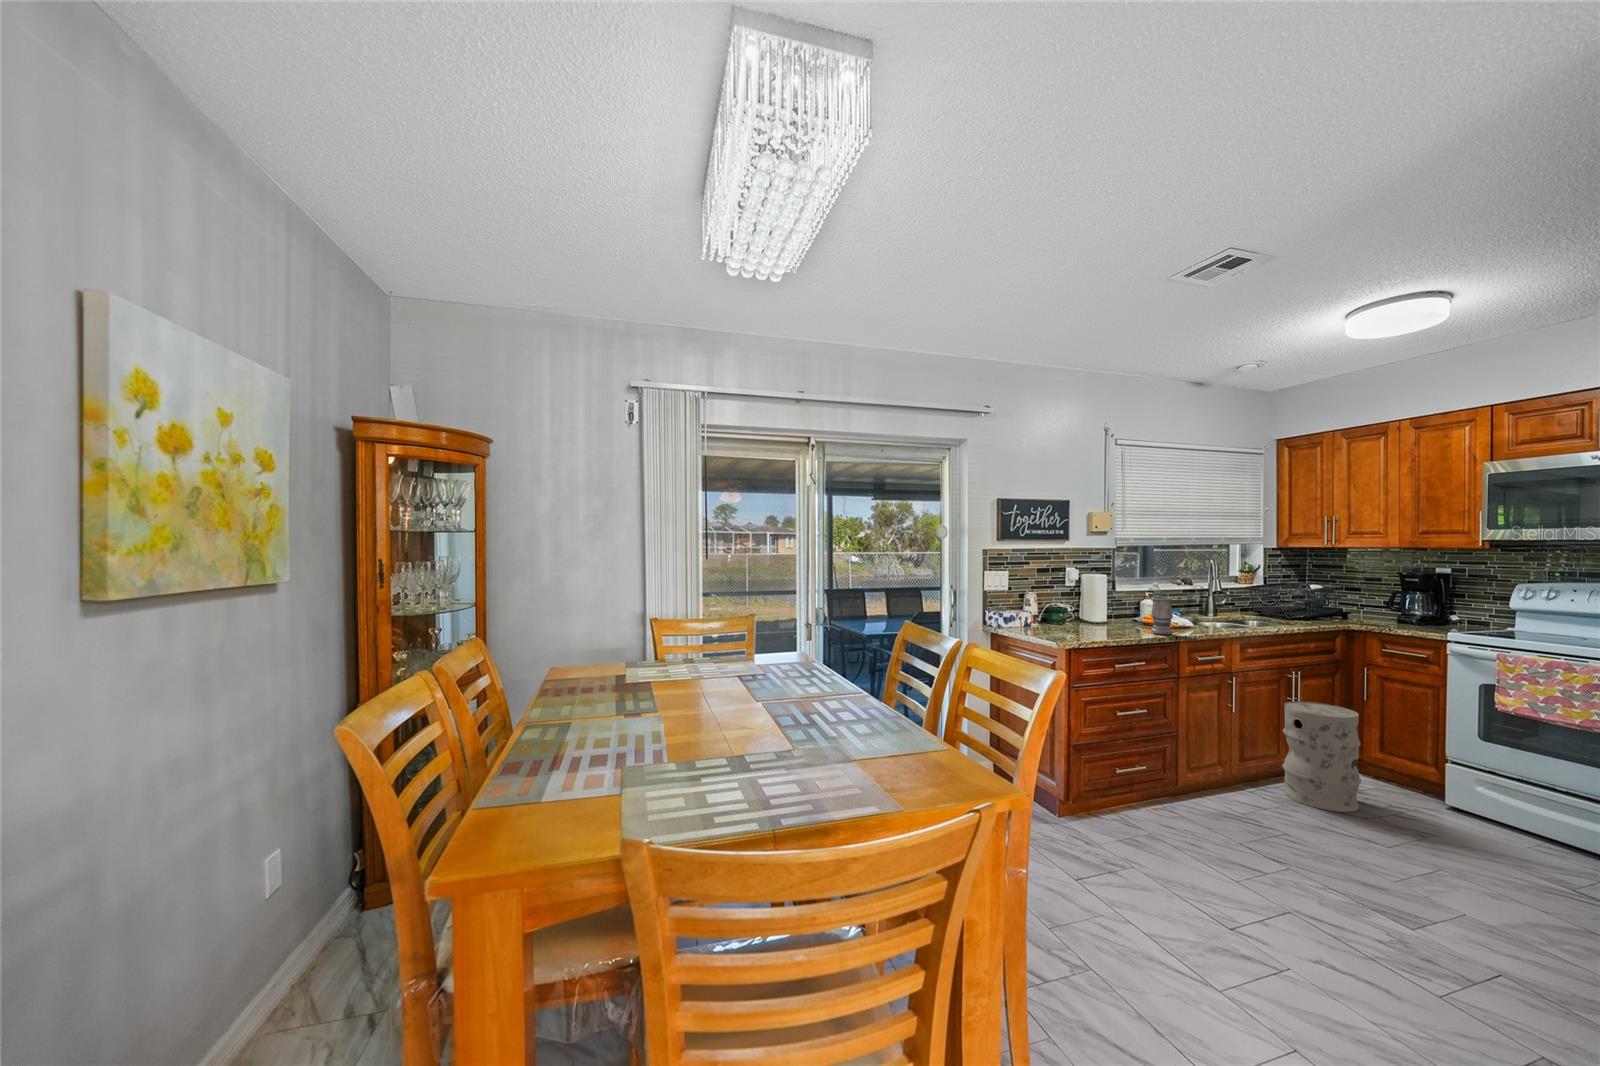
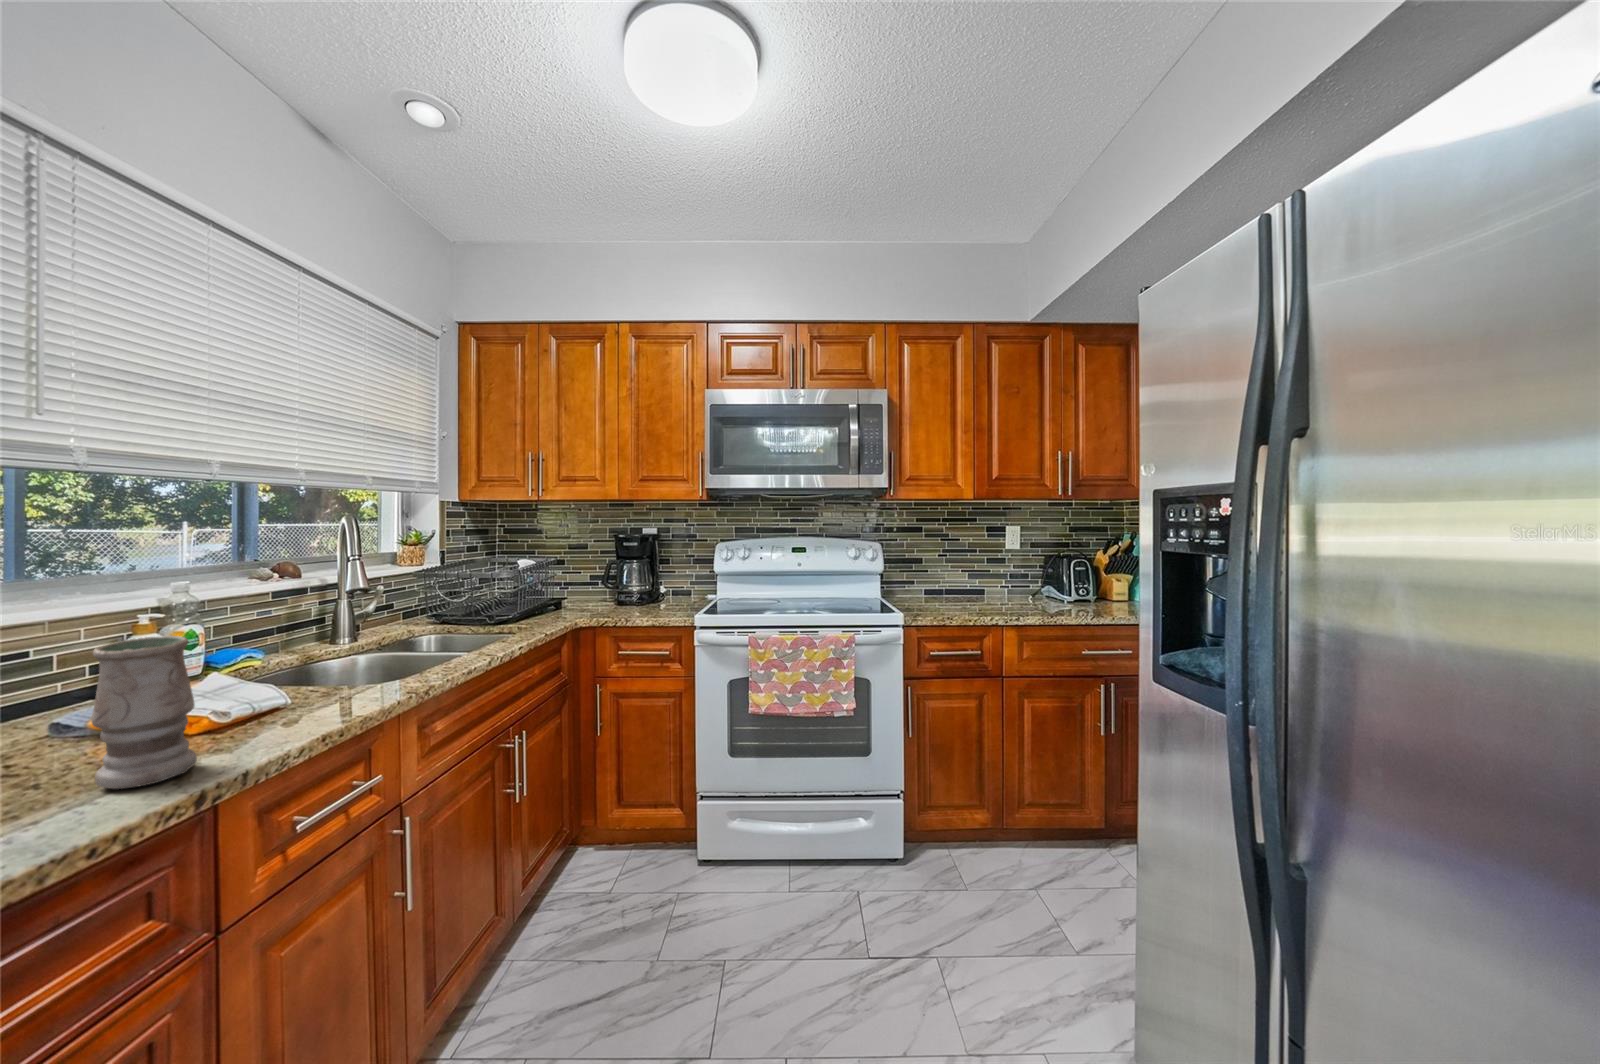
trash can: present [1282,701,1362,812] -> none [500,776,624,1014]

